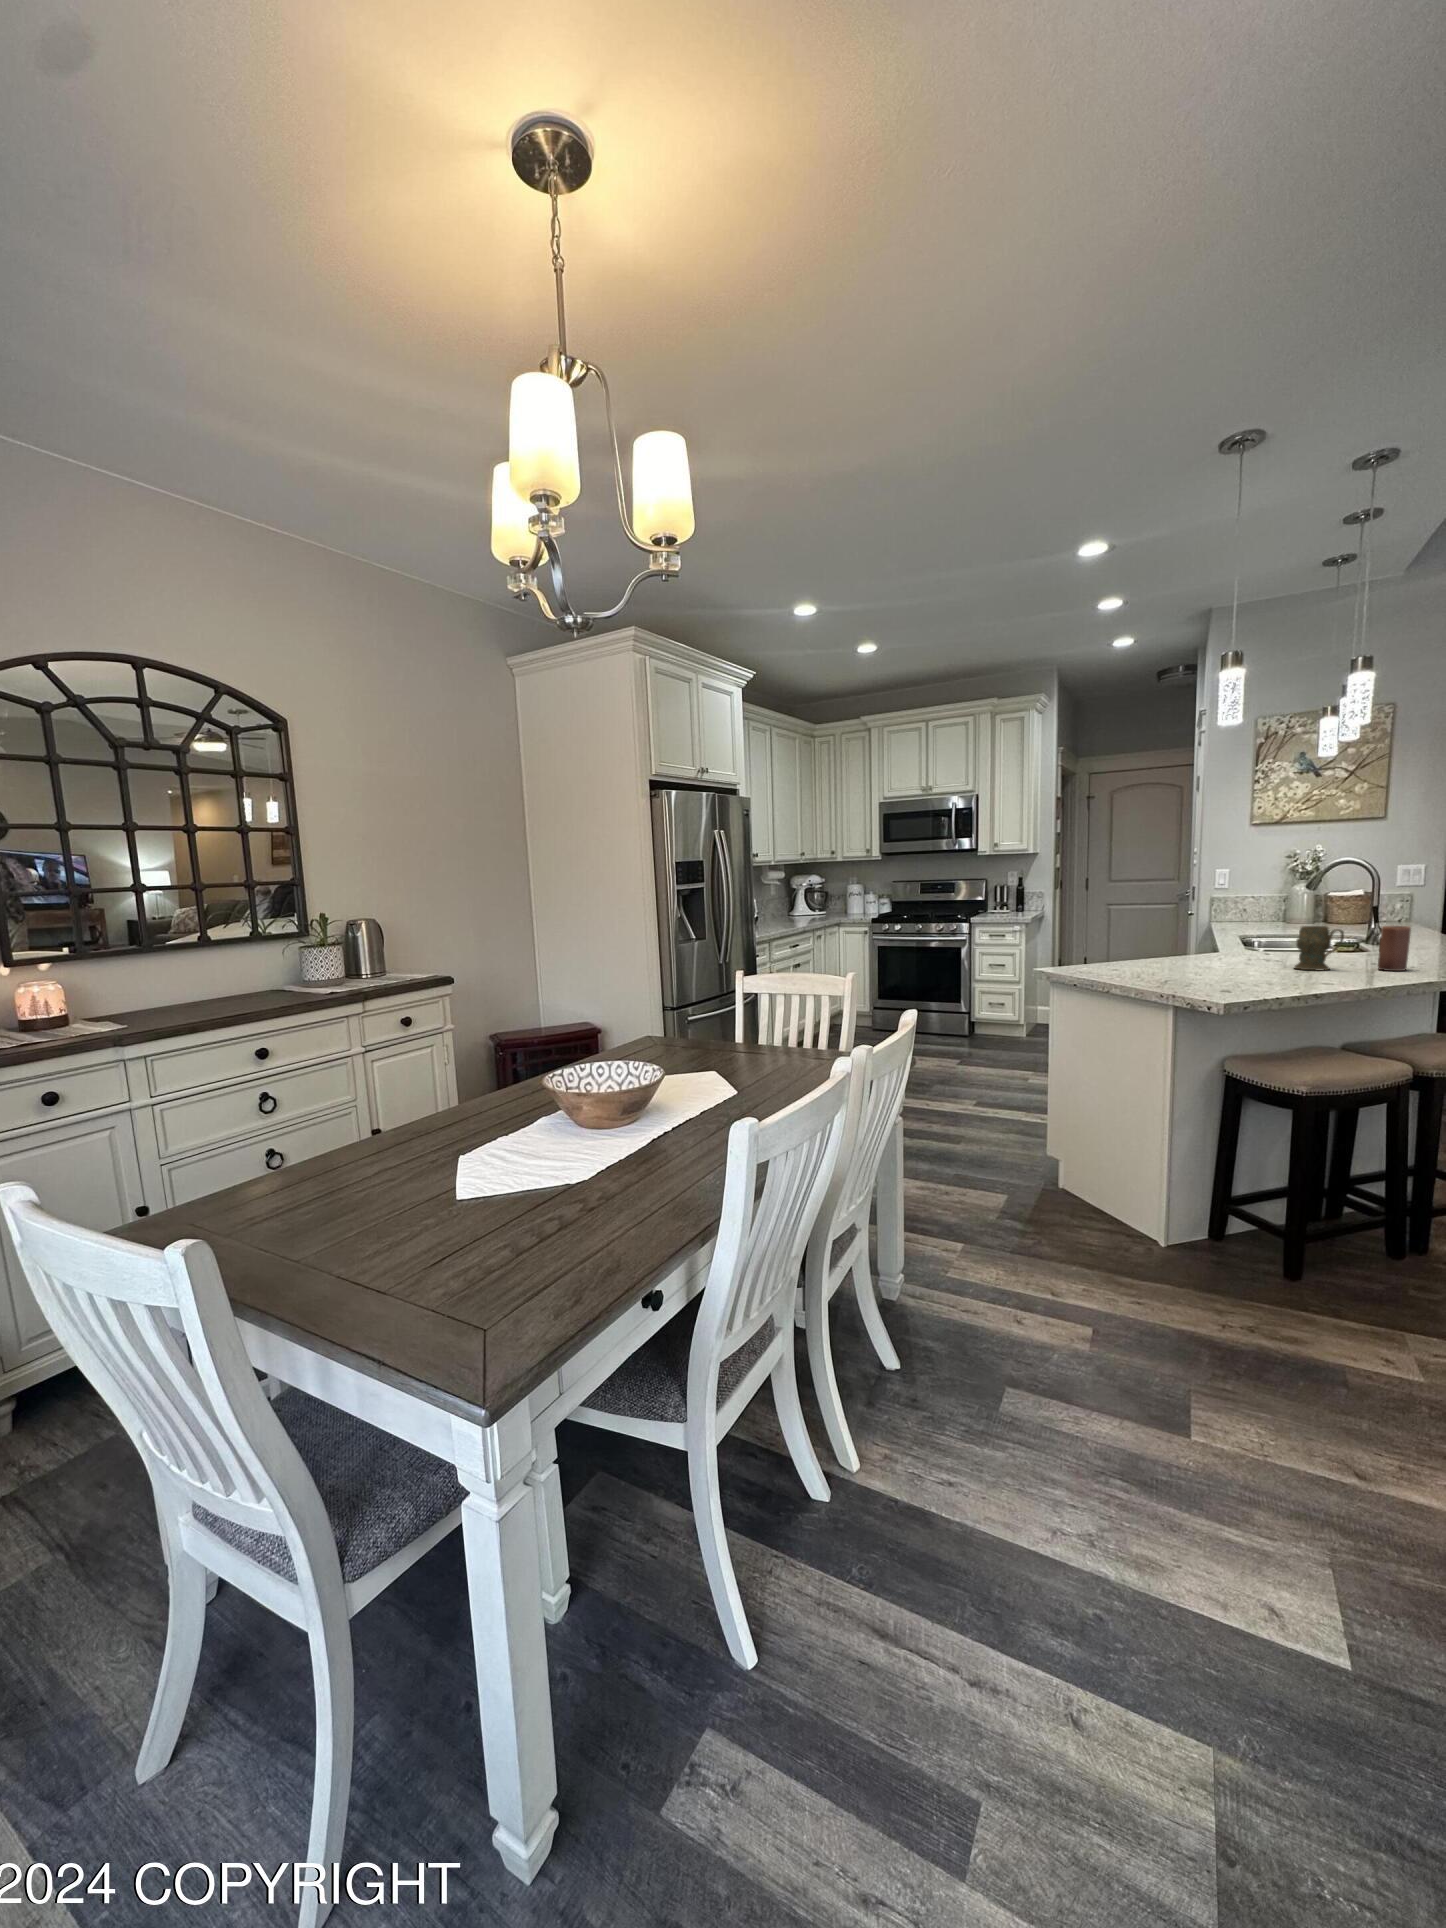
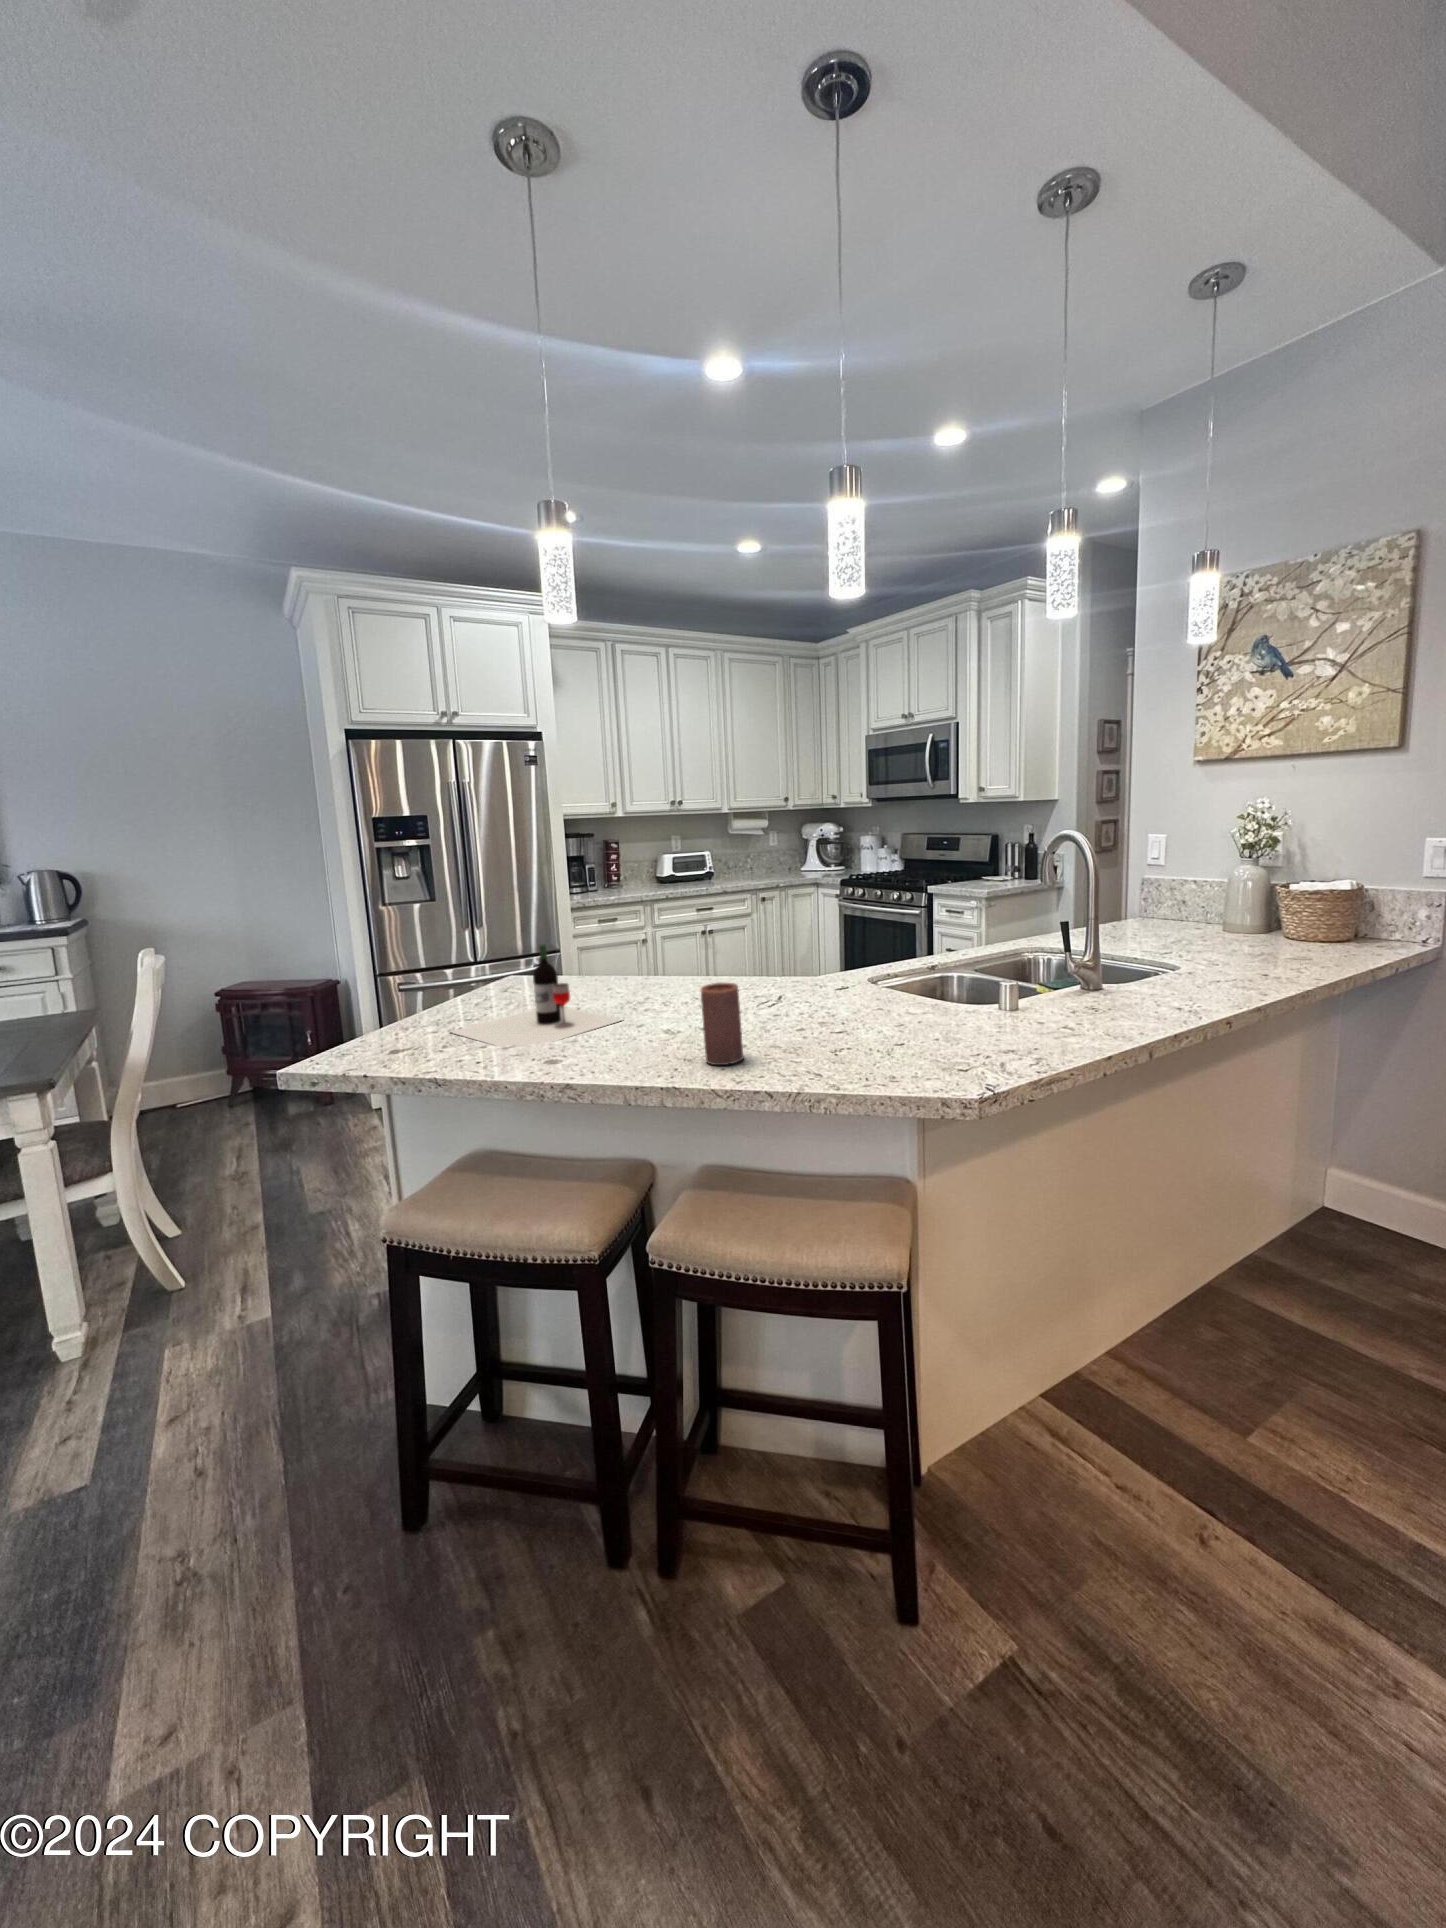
wine bottle: none [1148,919,1278,981] -> present [452,944,623,1047]
mug: present [1295,926,1344,970] -> none [649,967,698,1044]

